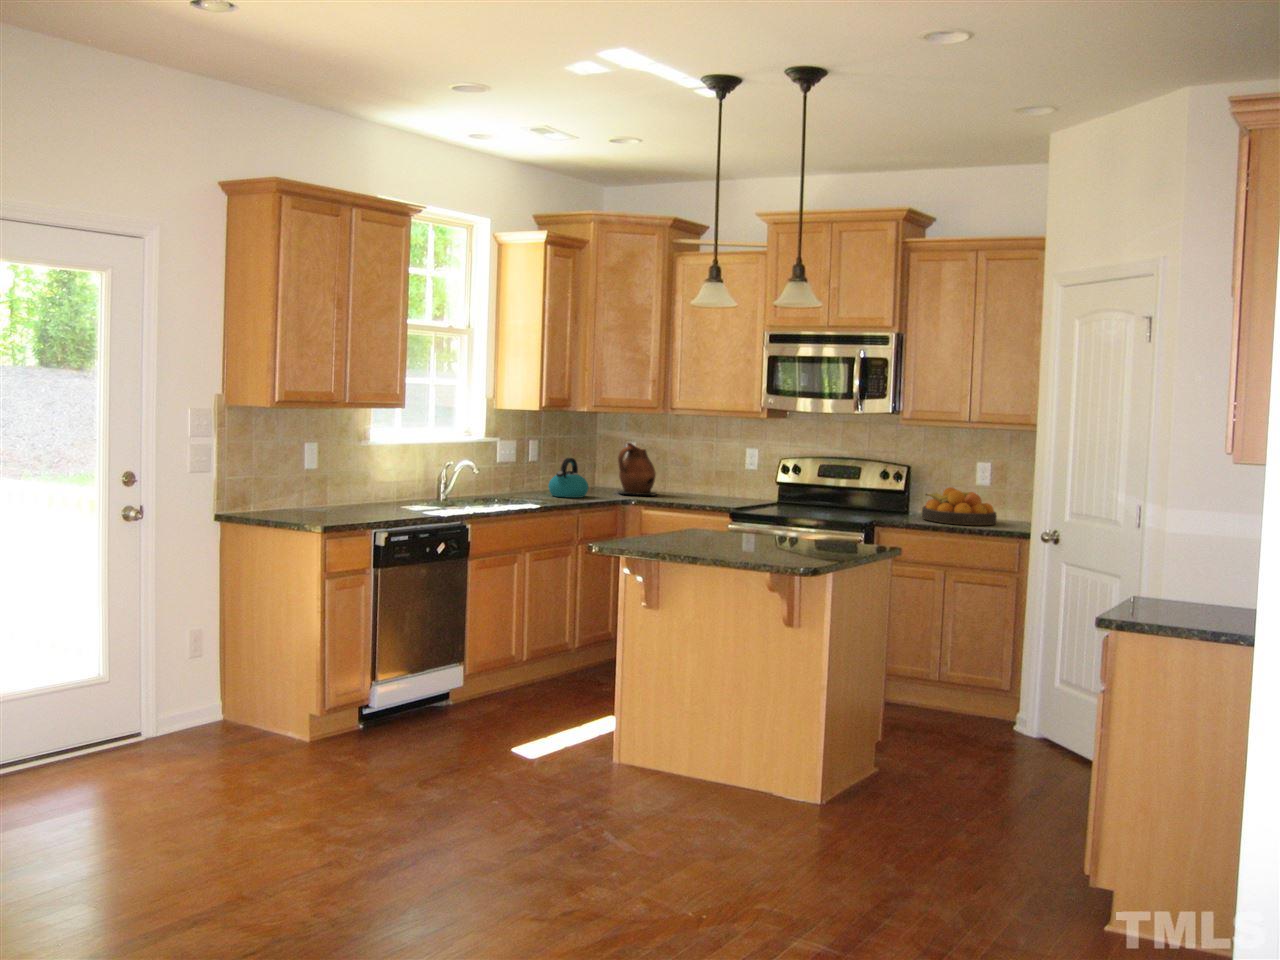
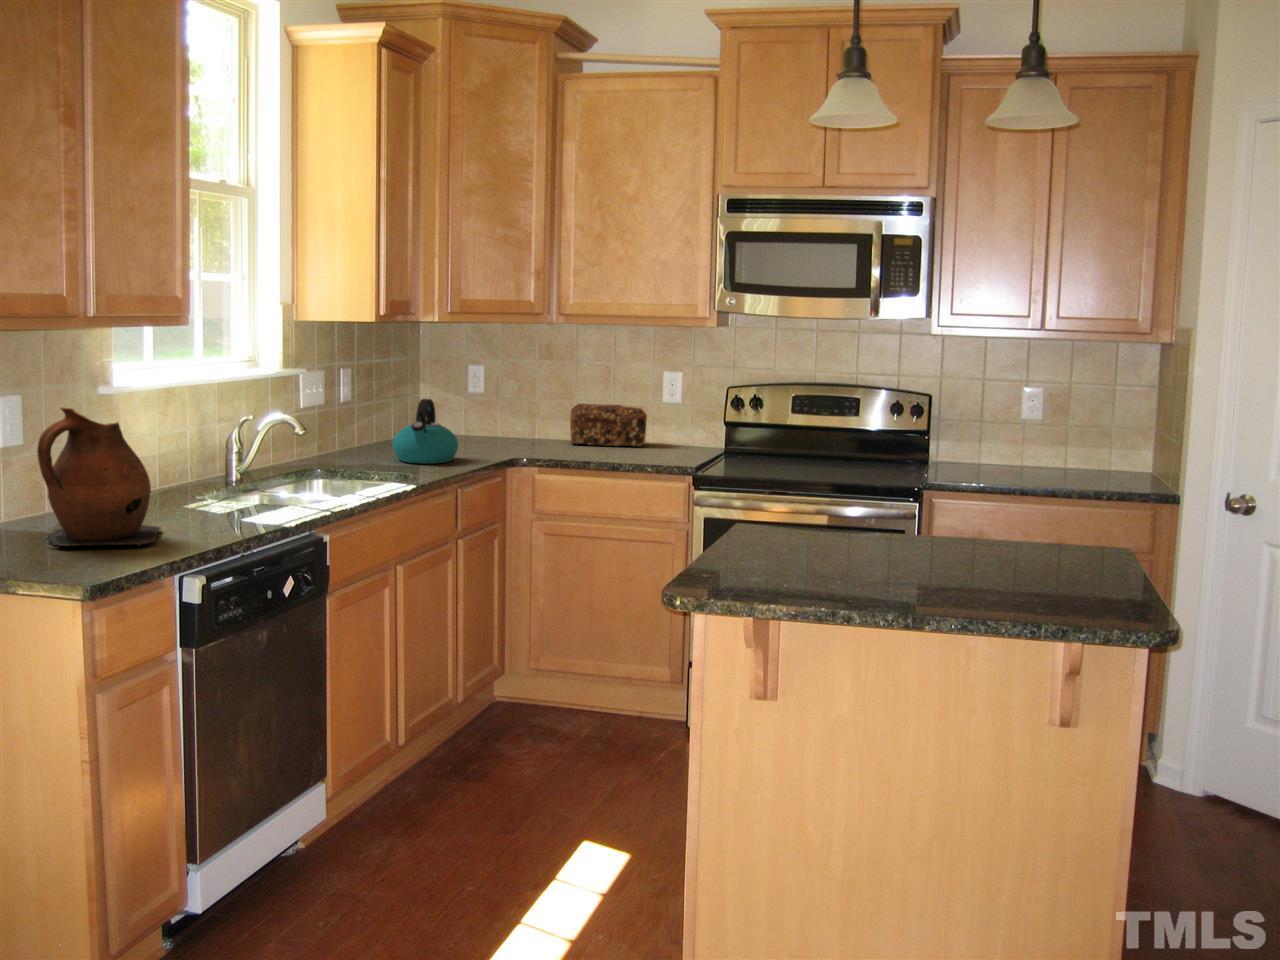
ceramic pitcher: present [618,443,656,496] -> present [37,407,160,547]
bread loaf: none [676,467,730,496] -> present [570,404,647,446]
fruit bowl: present [922,487,997,525] -> none [958,423,1066,479]

